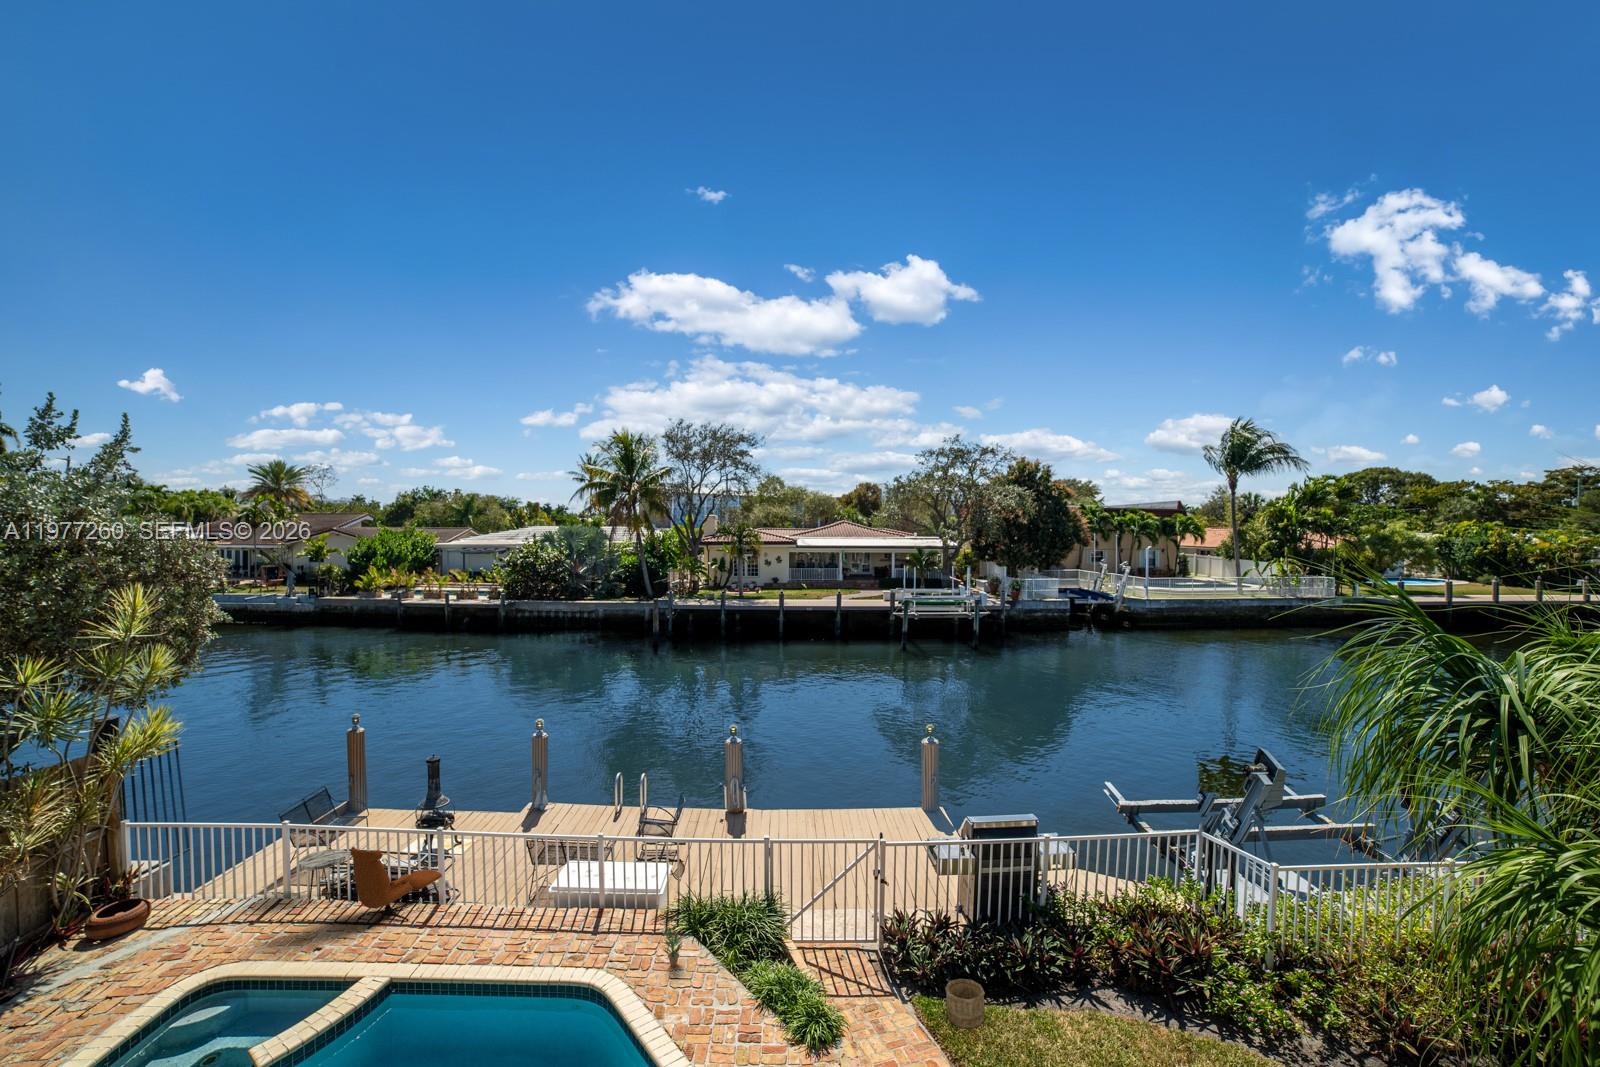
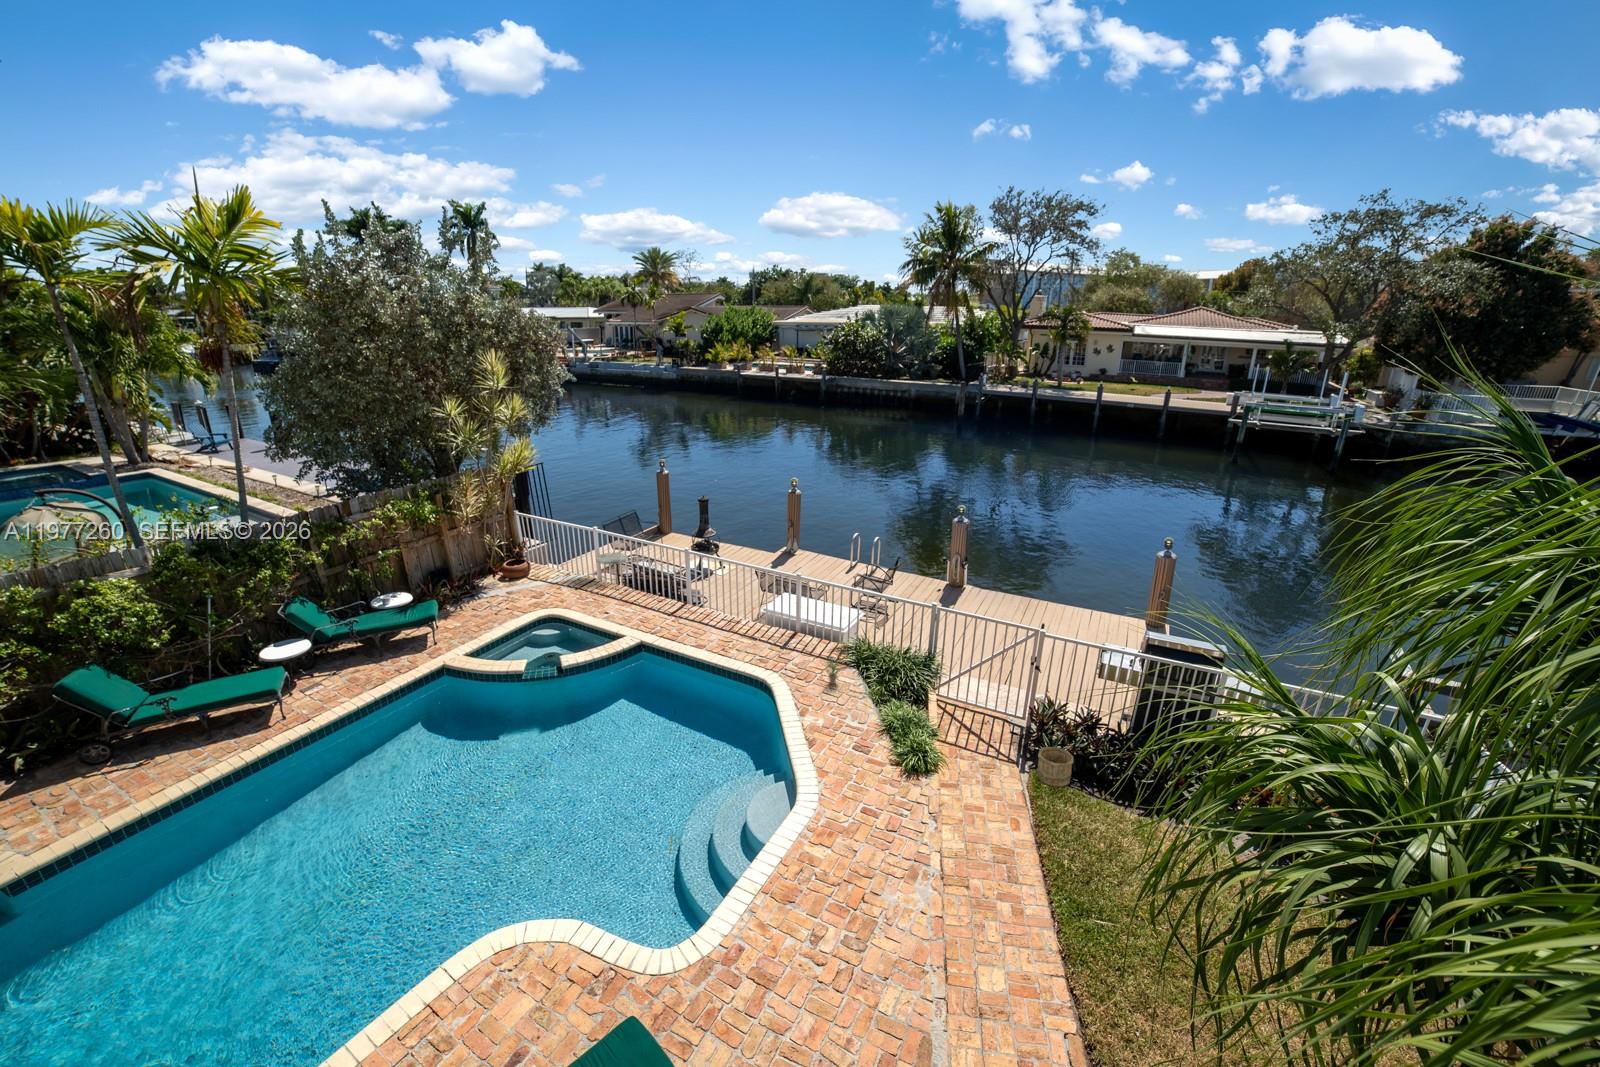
lounge chair: present [351,847,442,929] -> none [622,551,690,612]

